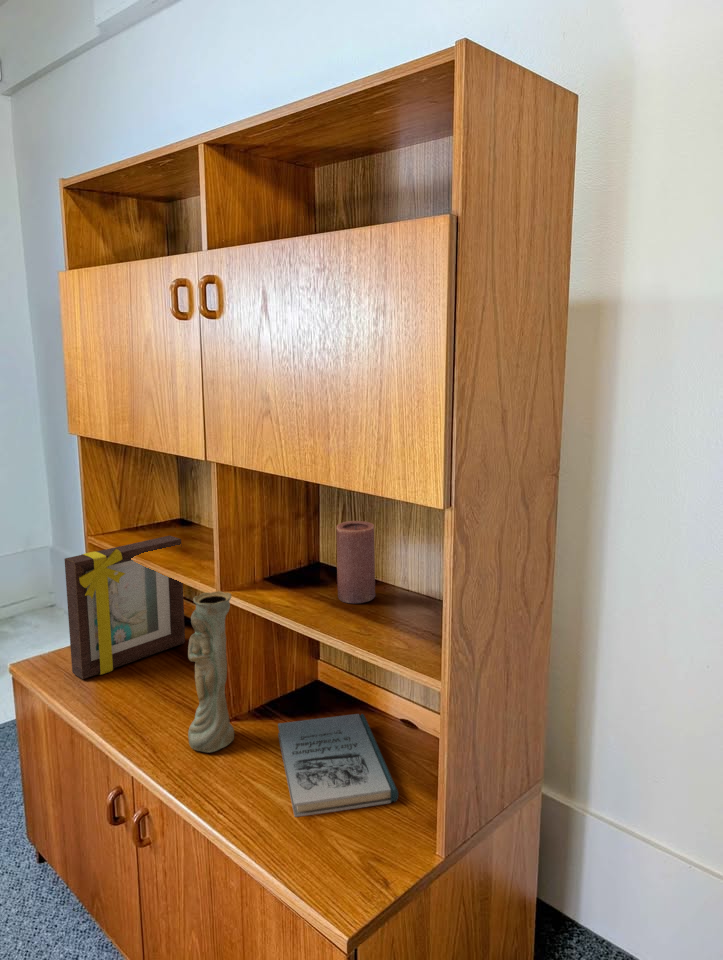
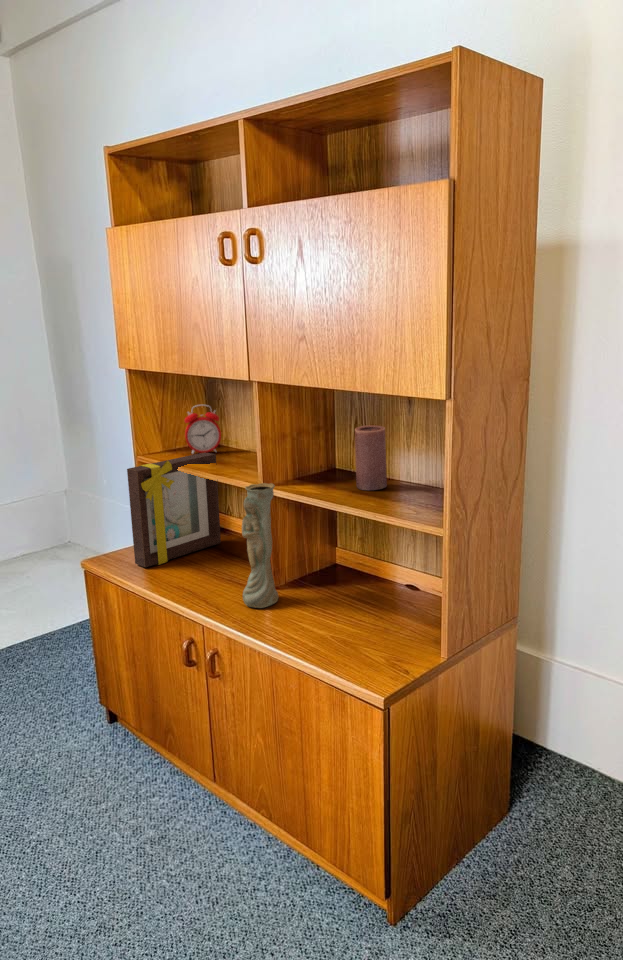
alarm clock: none [147,479,191,537] -> present [185,405,221,454]
book: present [278,714,398,817] -> none [312,580,412,642]

